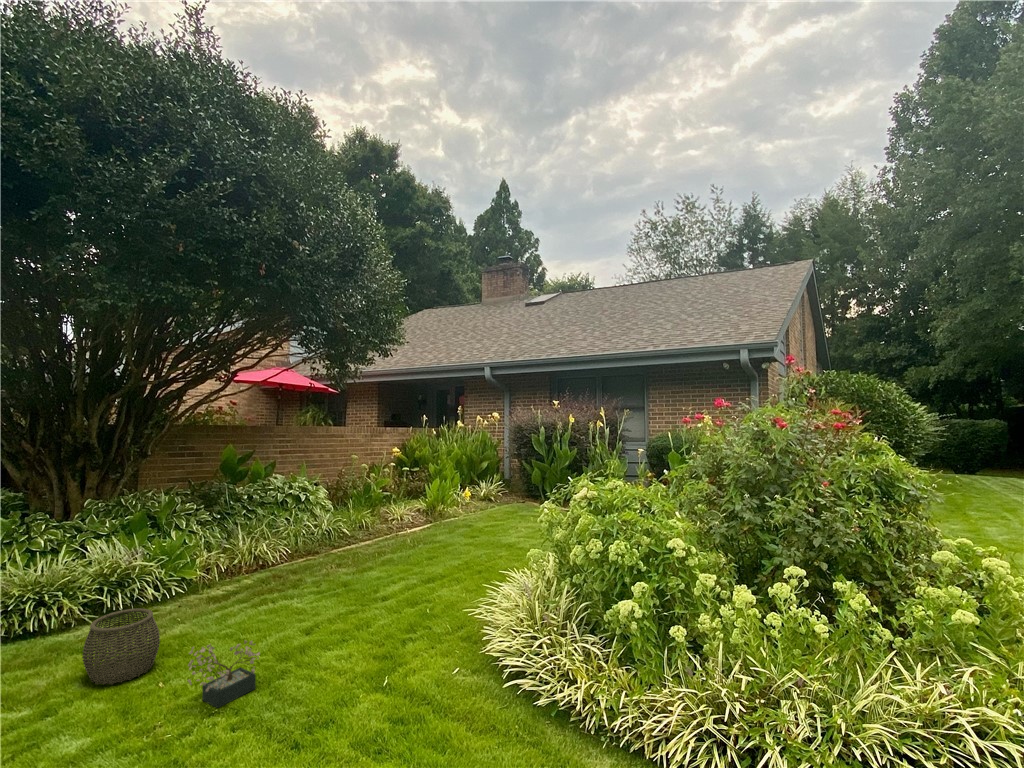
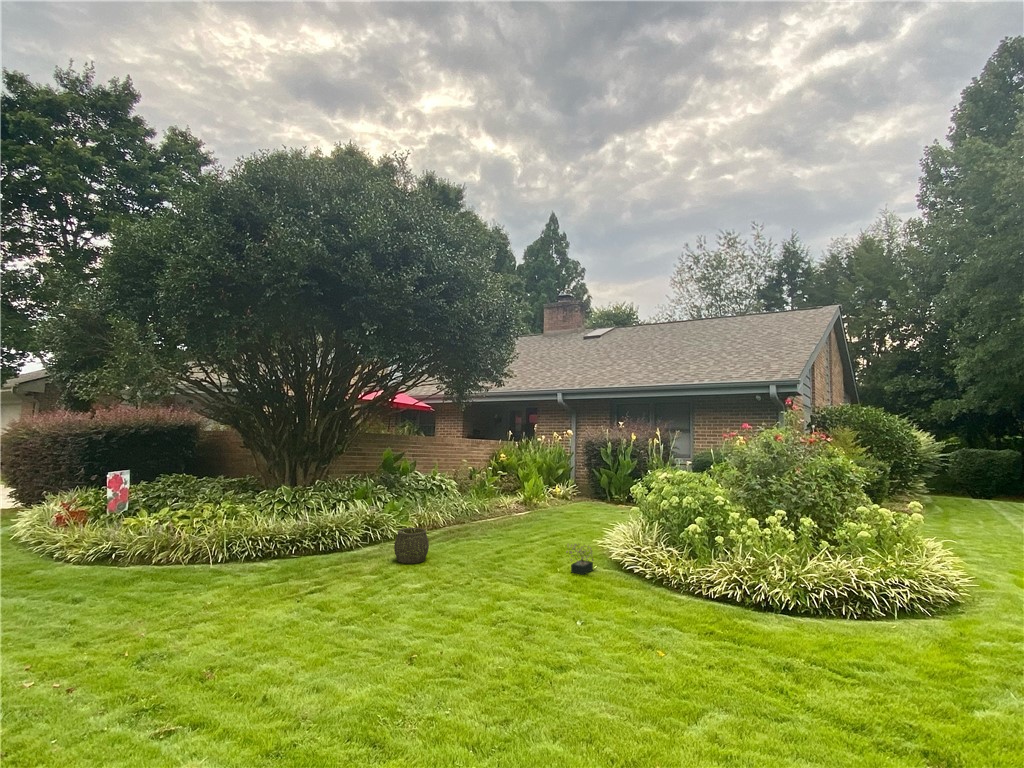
decorative plant: present [188,640,260,708] -> present [567,544,593,575]

